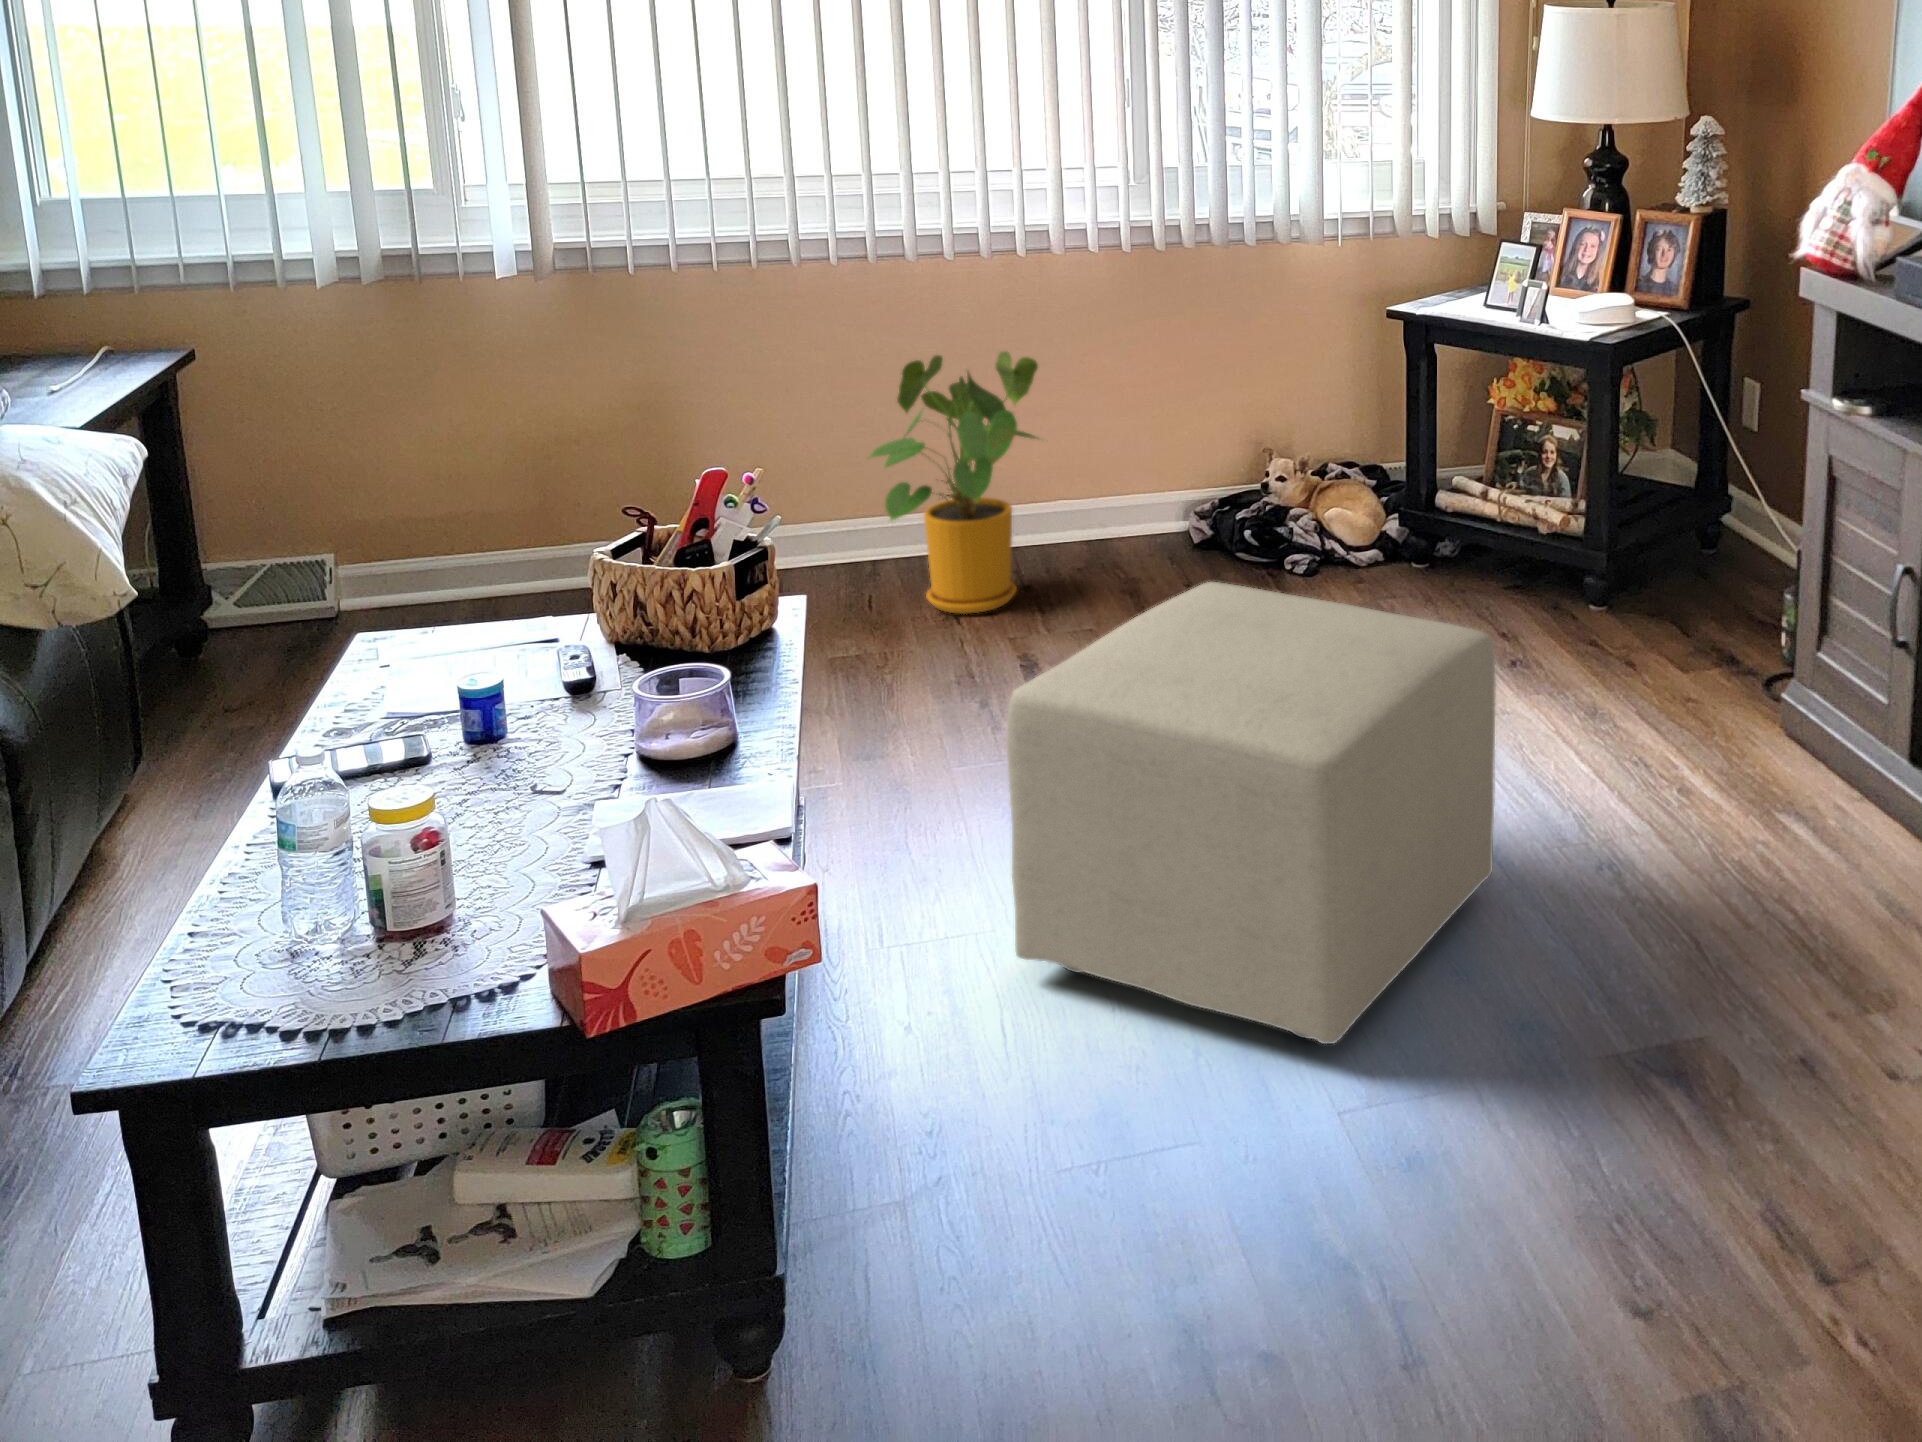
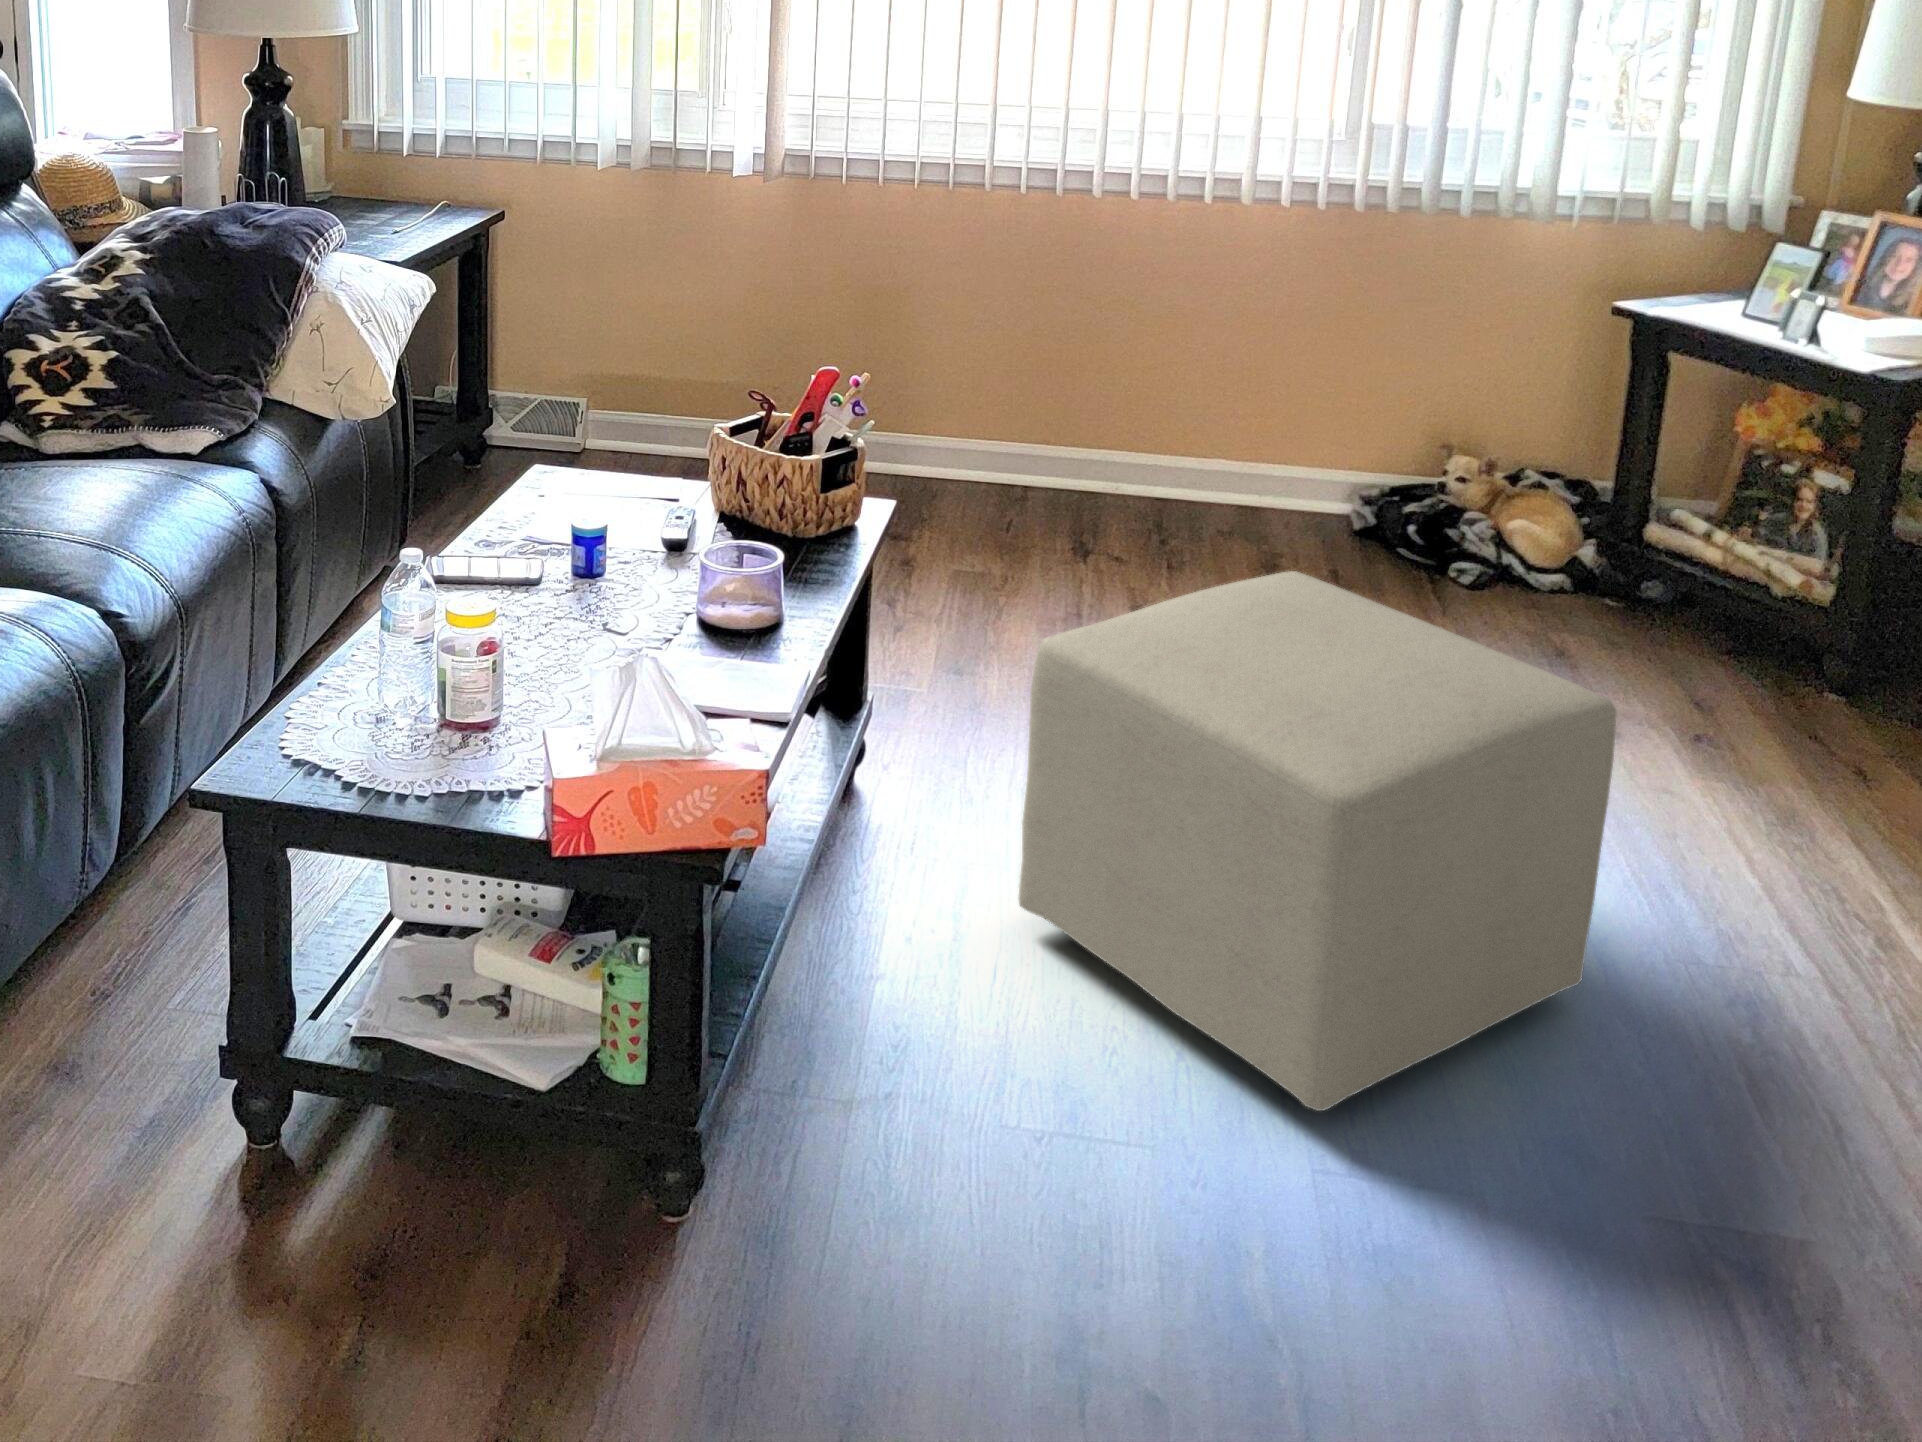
house plant: present [870,351,1038,614] -> none [1008,293,1201,555]

